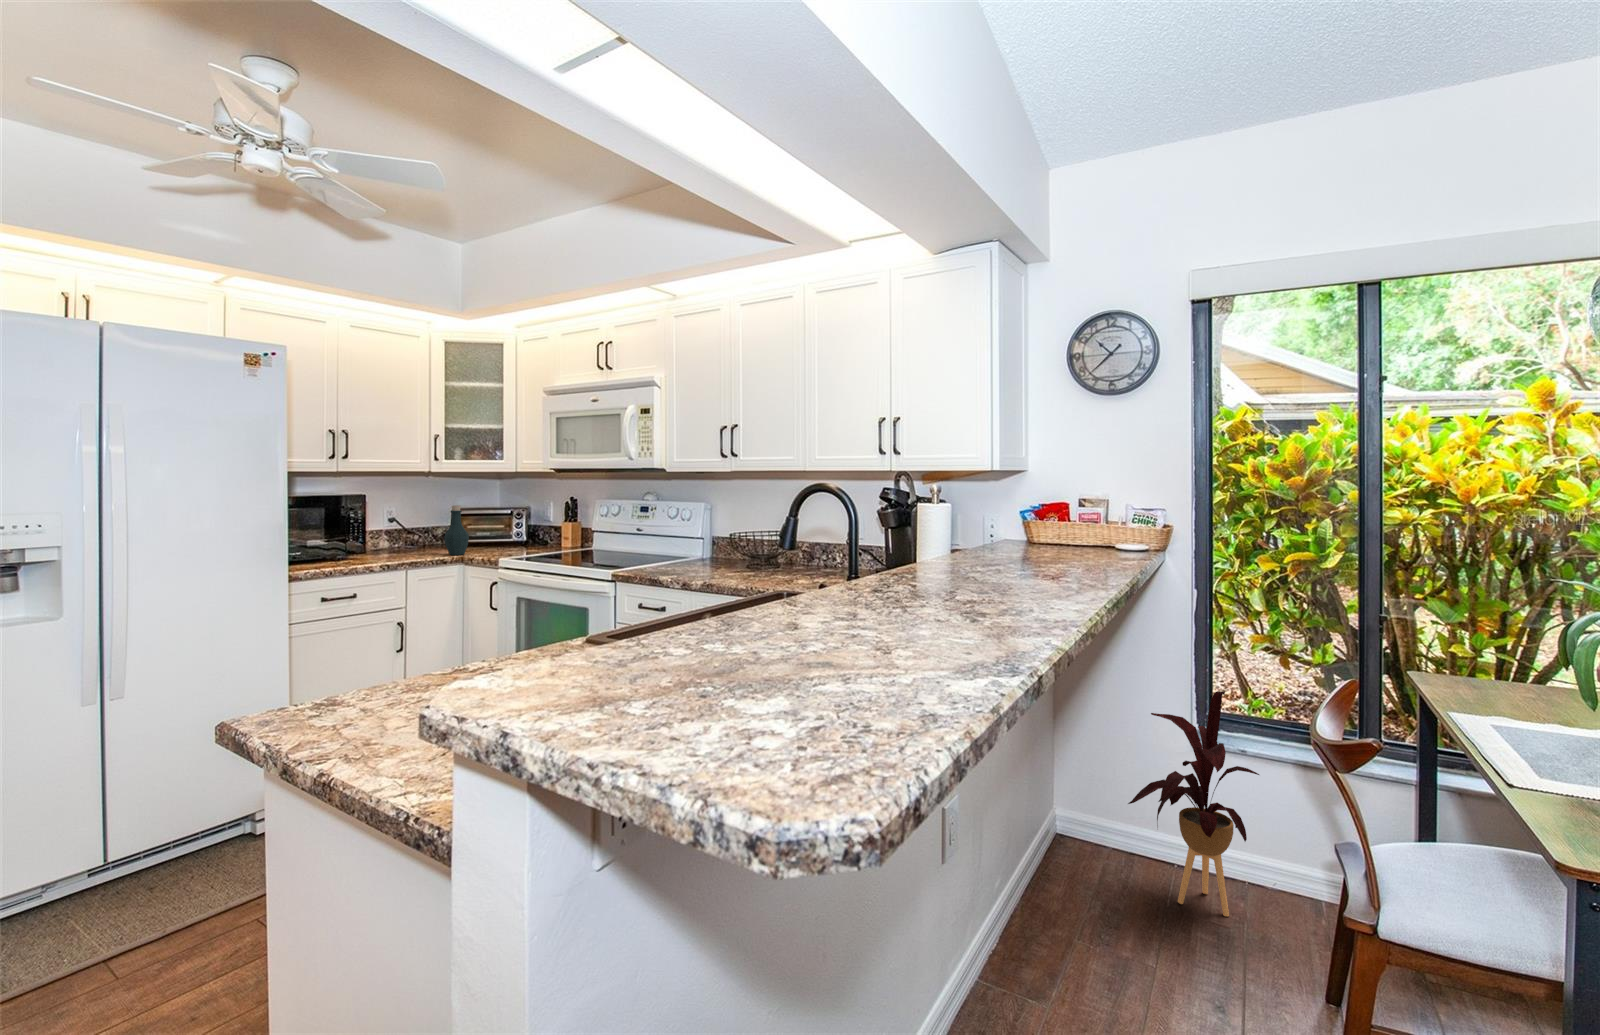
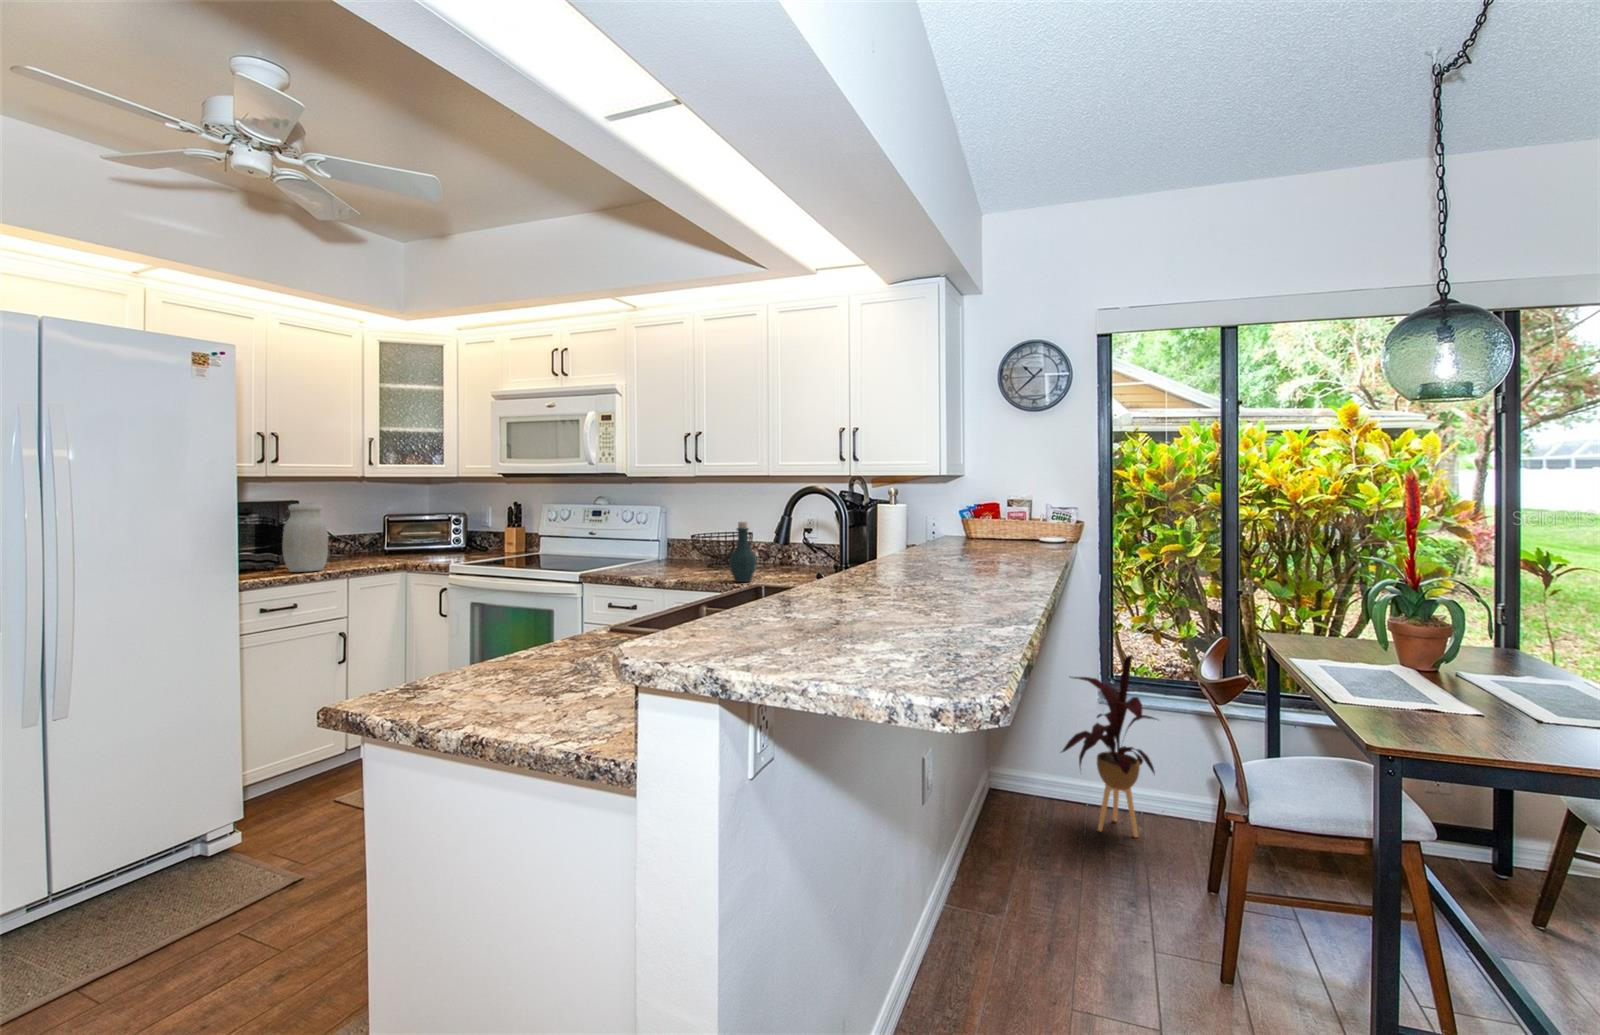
jar: none [345,498,386,564] -> present [282,503,328,572]
bottle: present [444,505,469,555] -> present [729,522,756,582]

